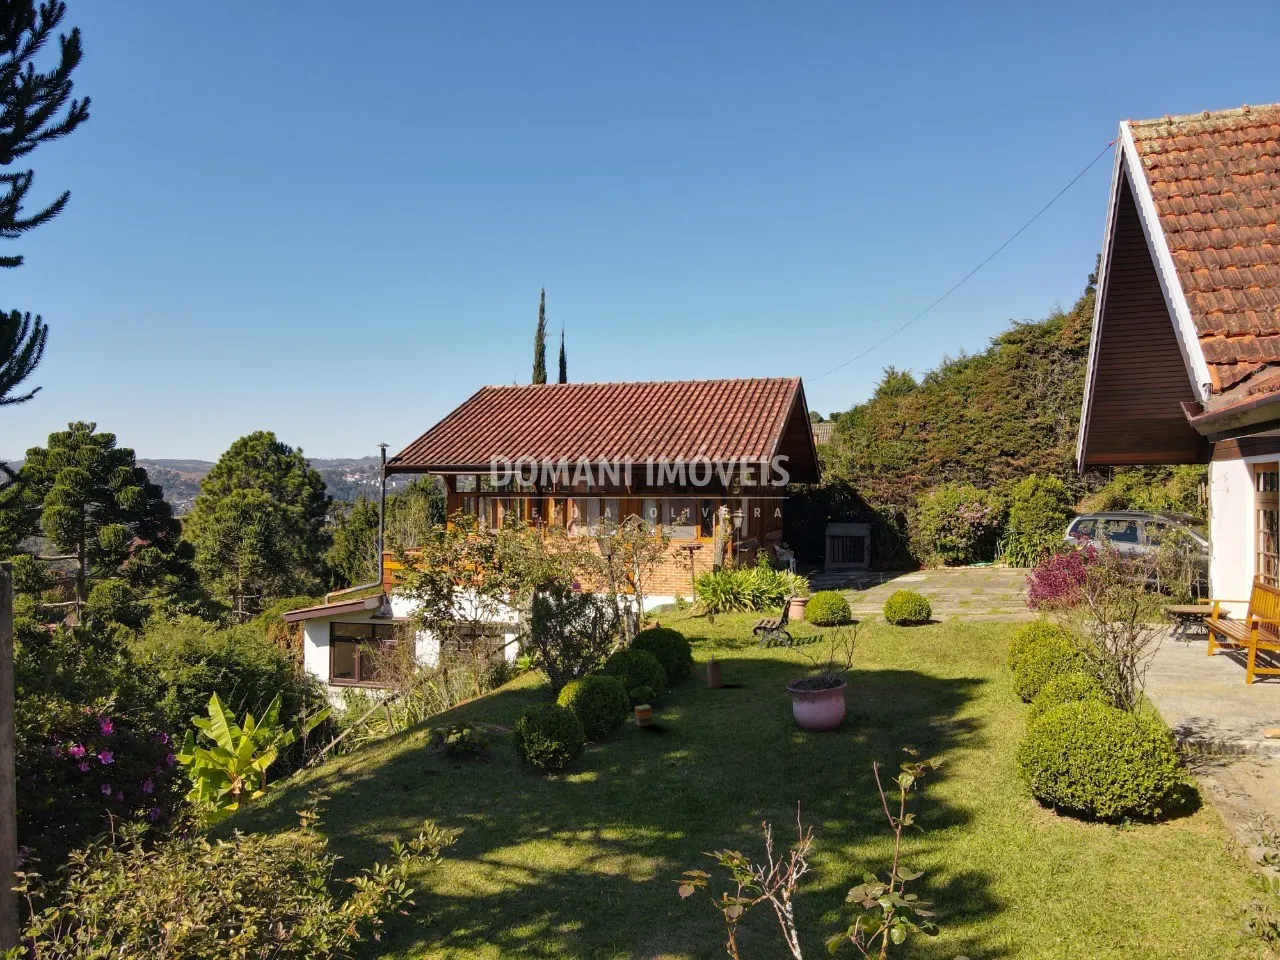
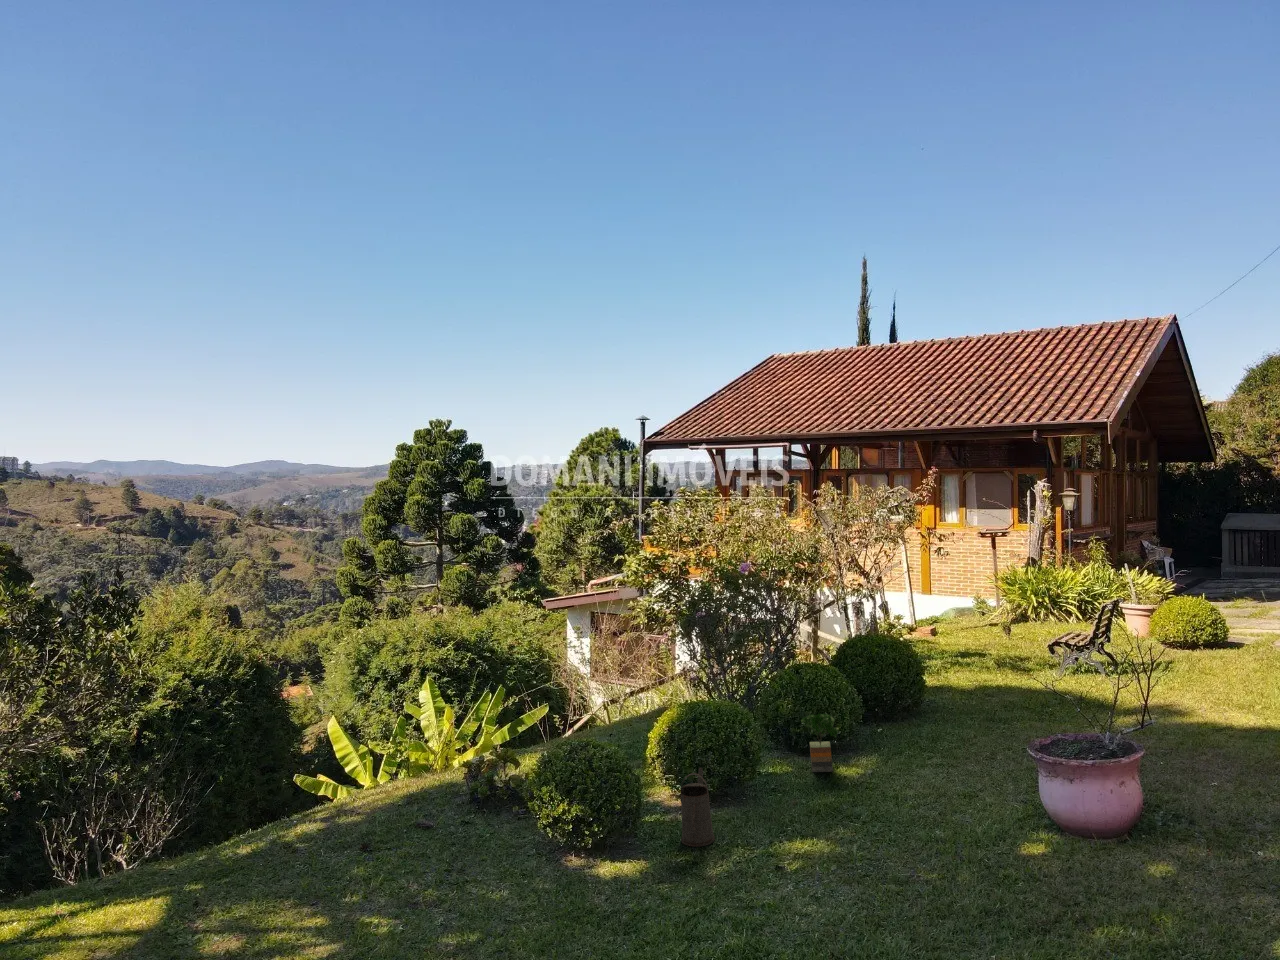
watering can: present [687,654,724,689] -> present [681,767,715,847]

